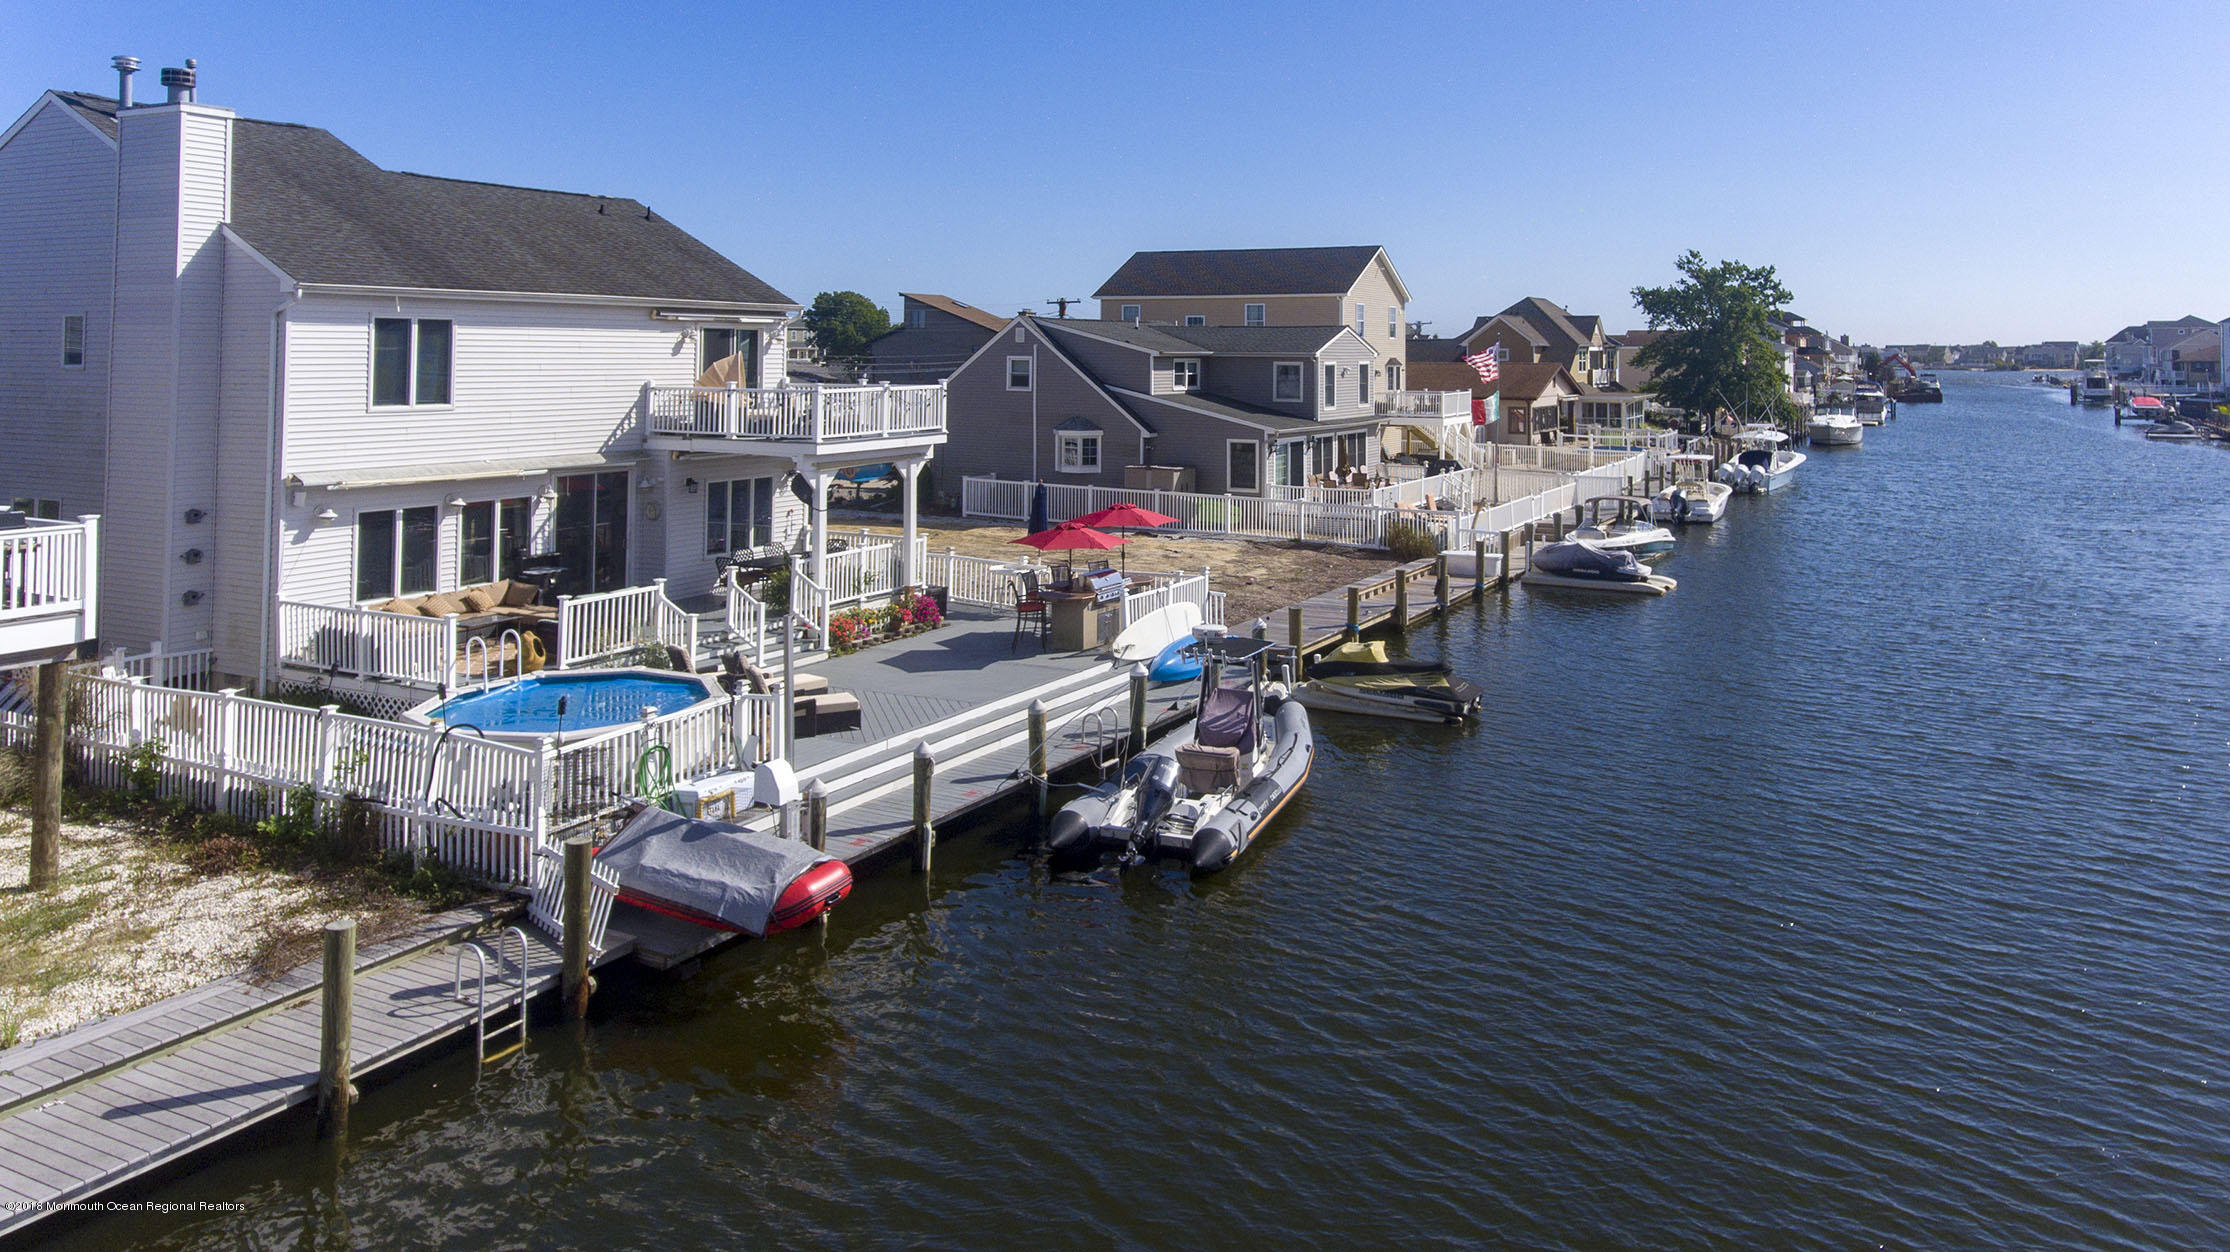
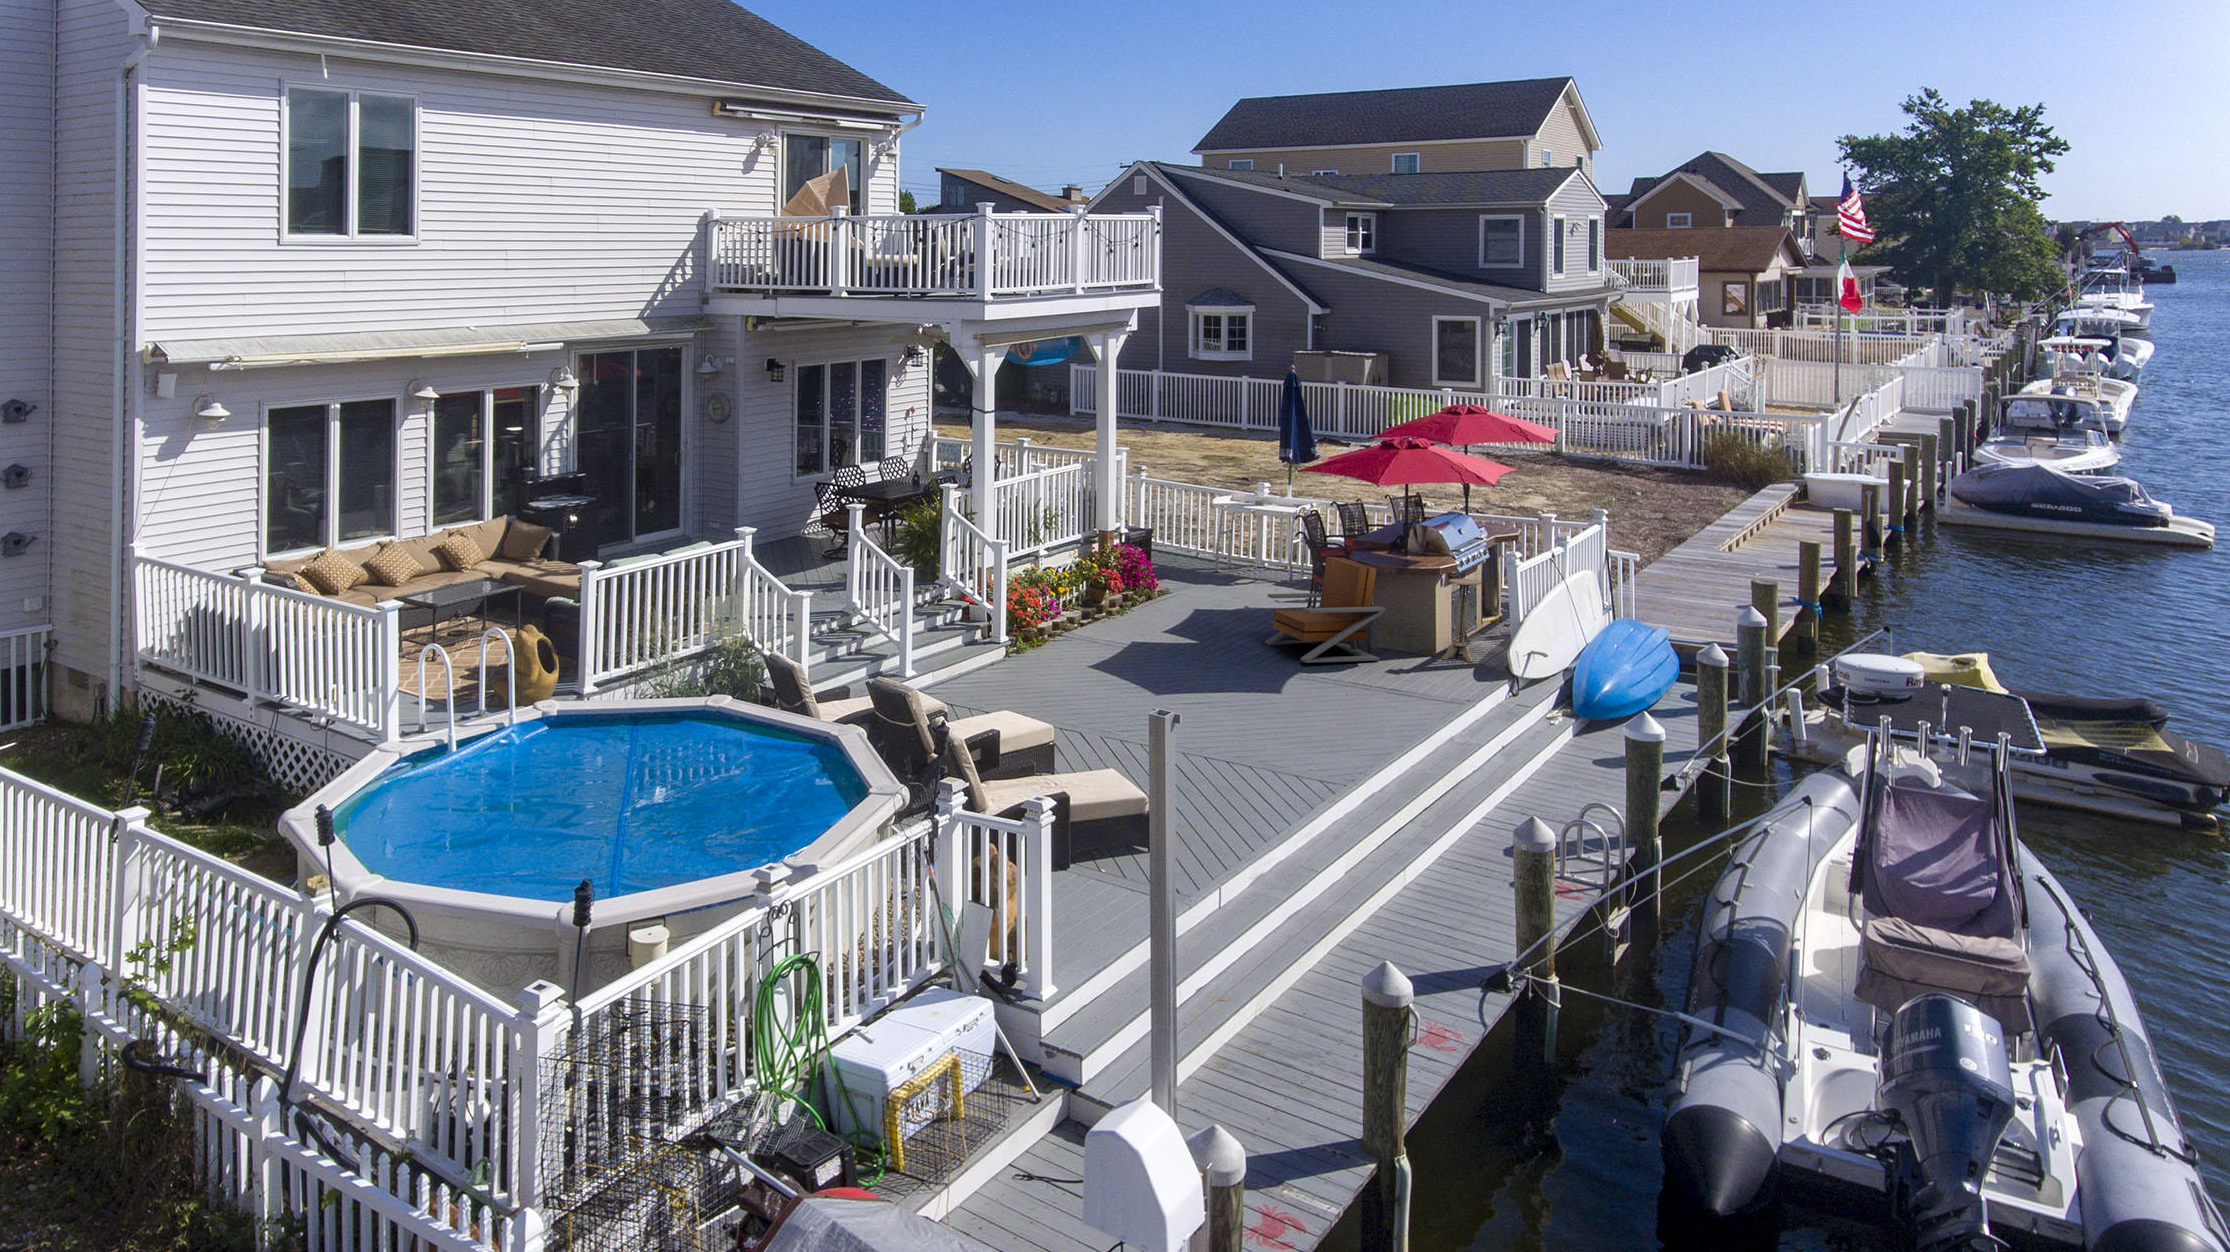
lounge chair: none [1000,593,1066,655] -> present [1265,557,1386,663]

